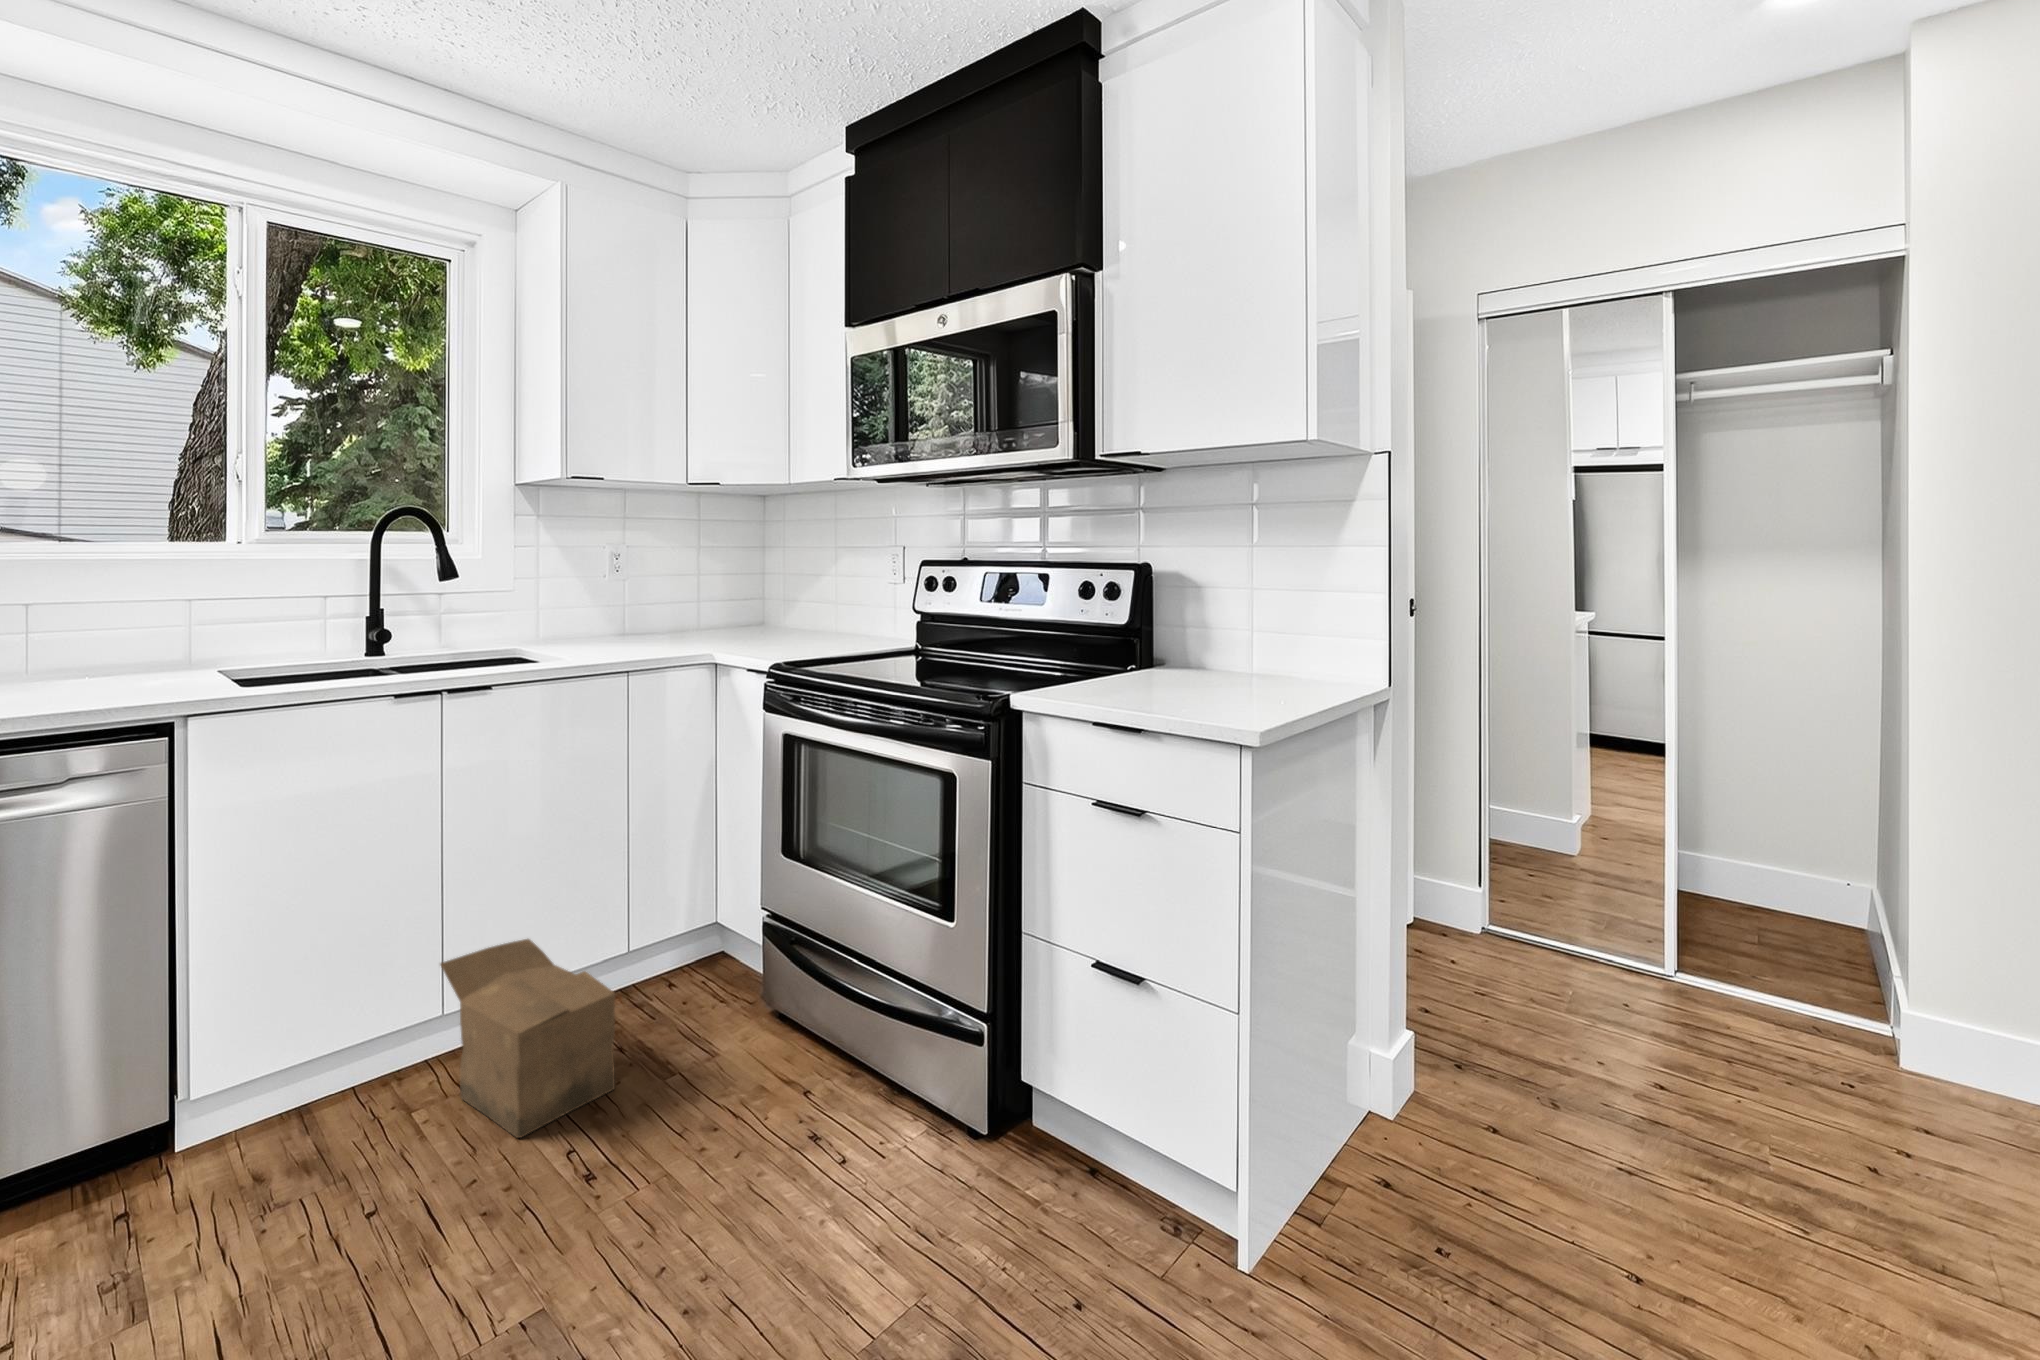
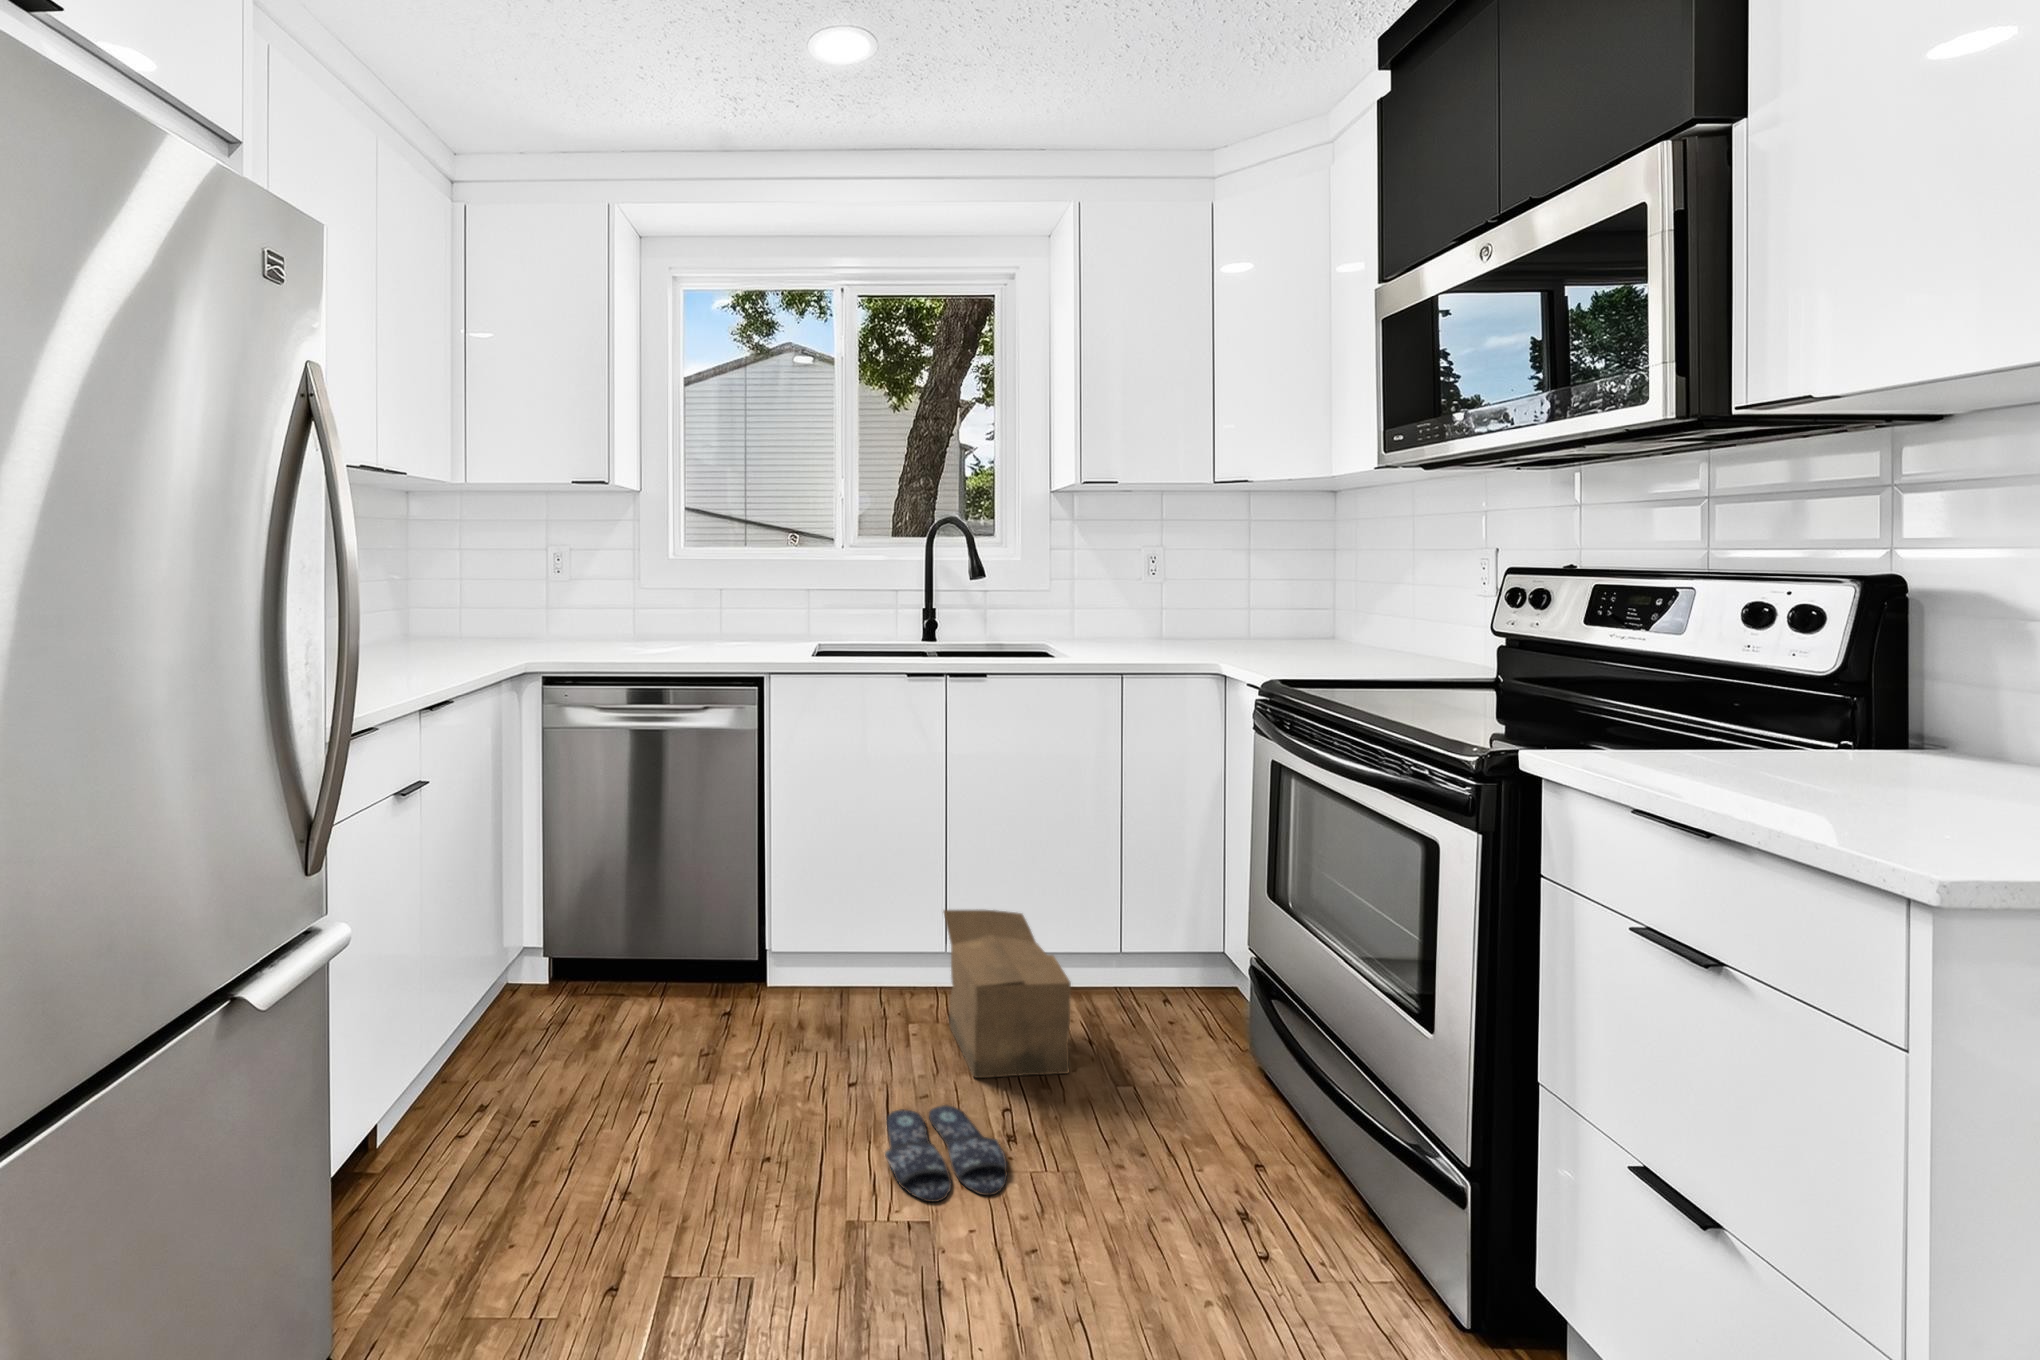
slippers: none [438,1178,606,1291] -> present [885,1105,1008,1202]

